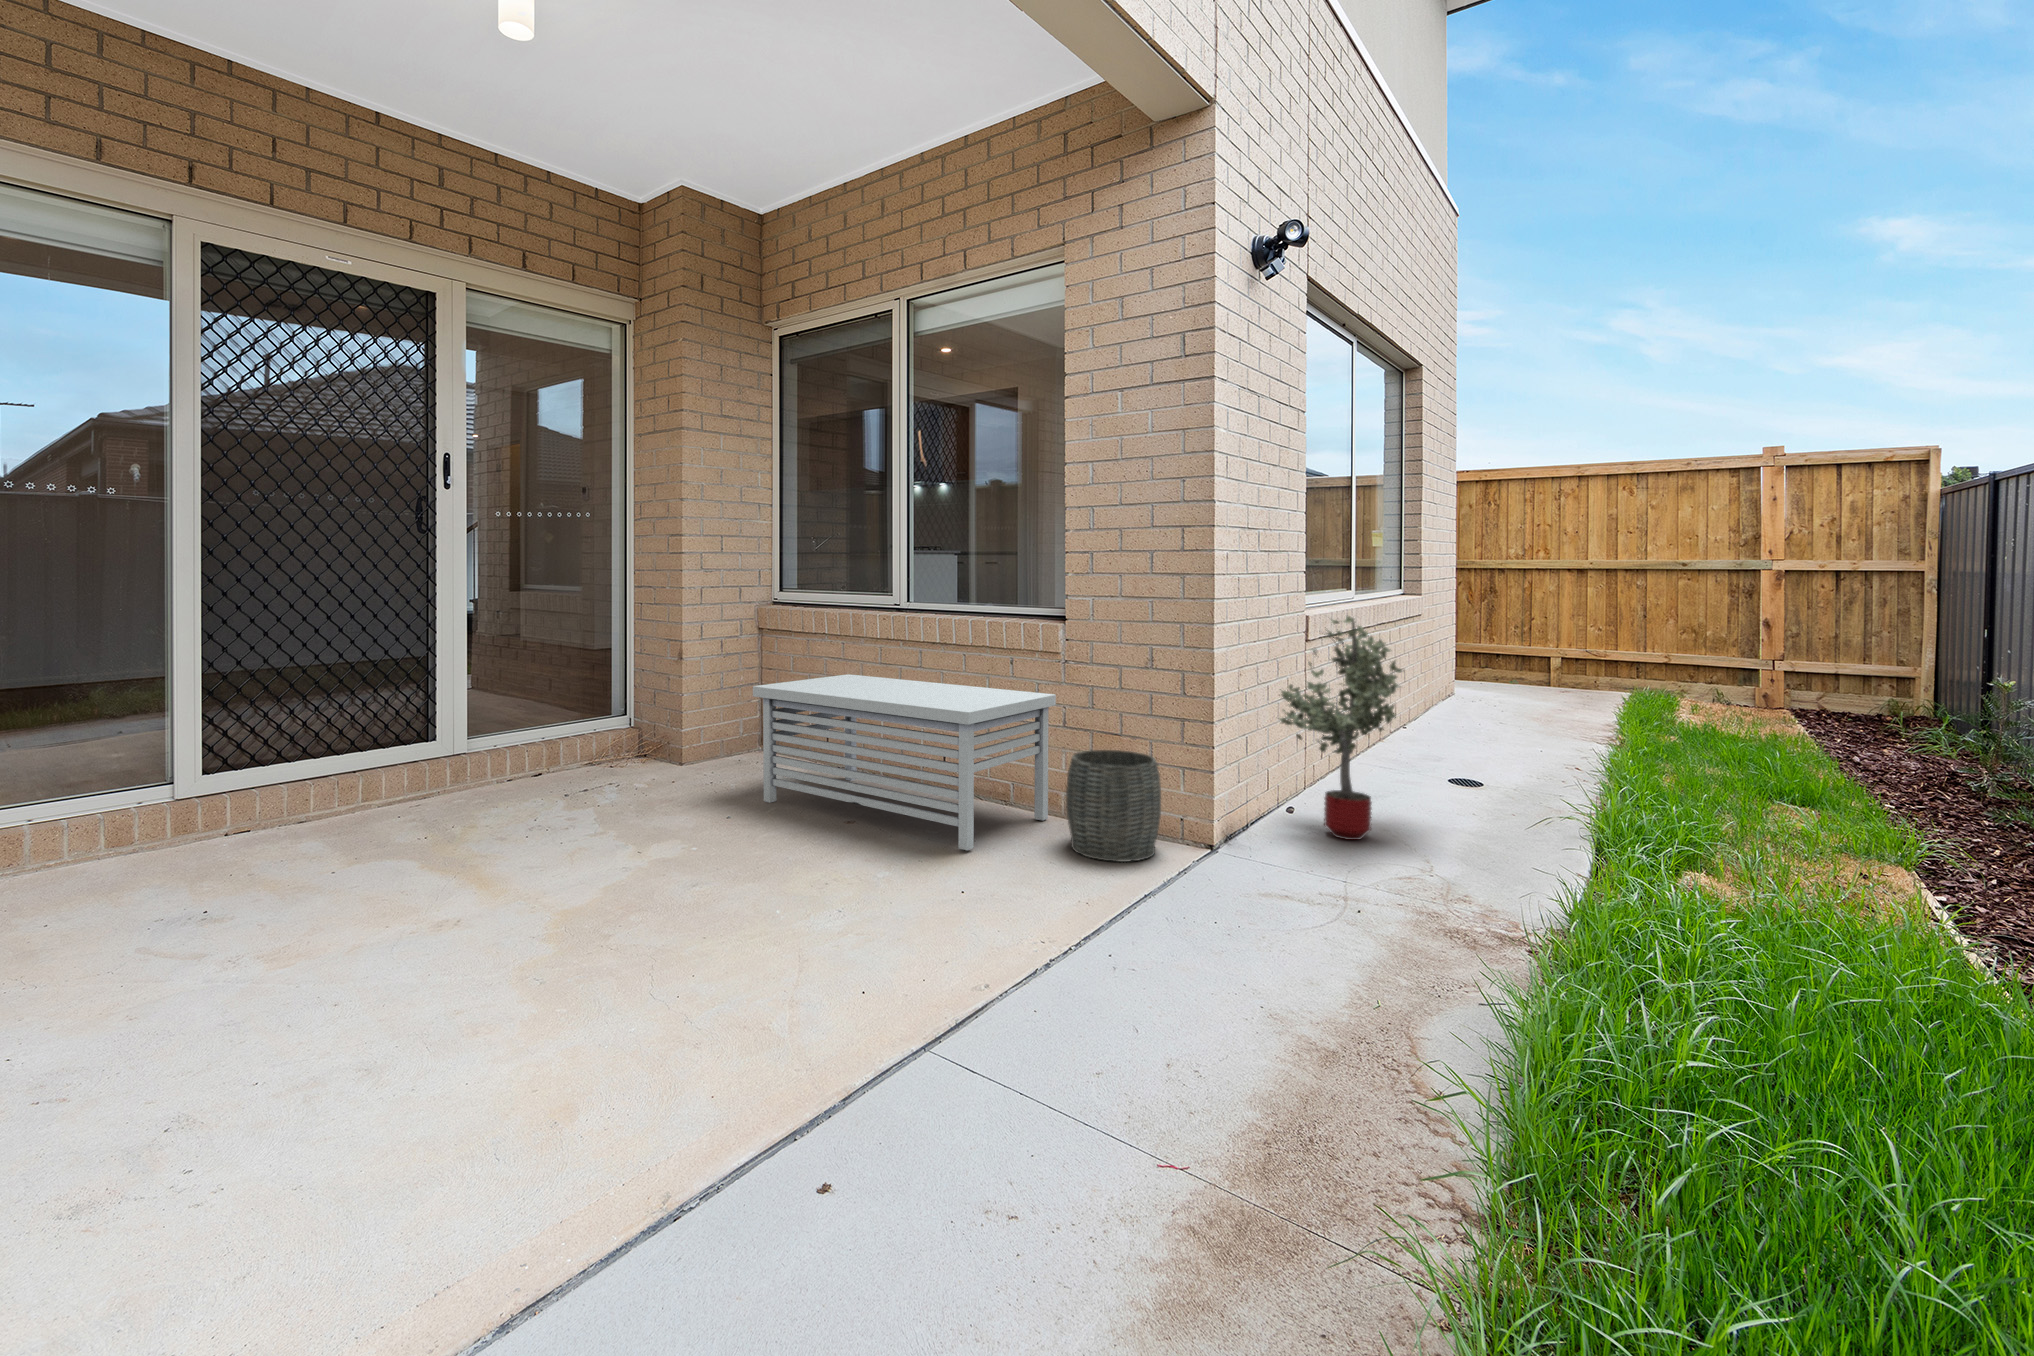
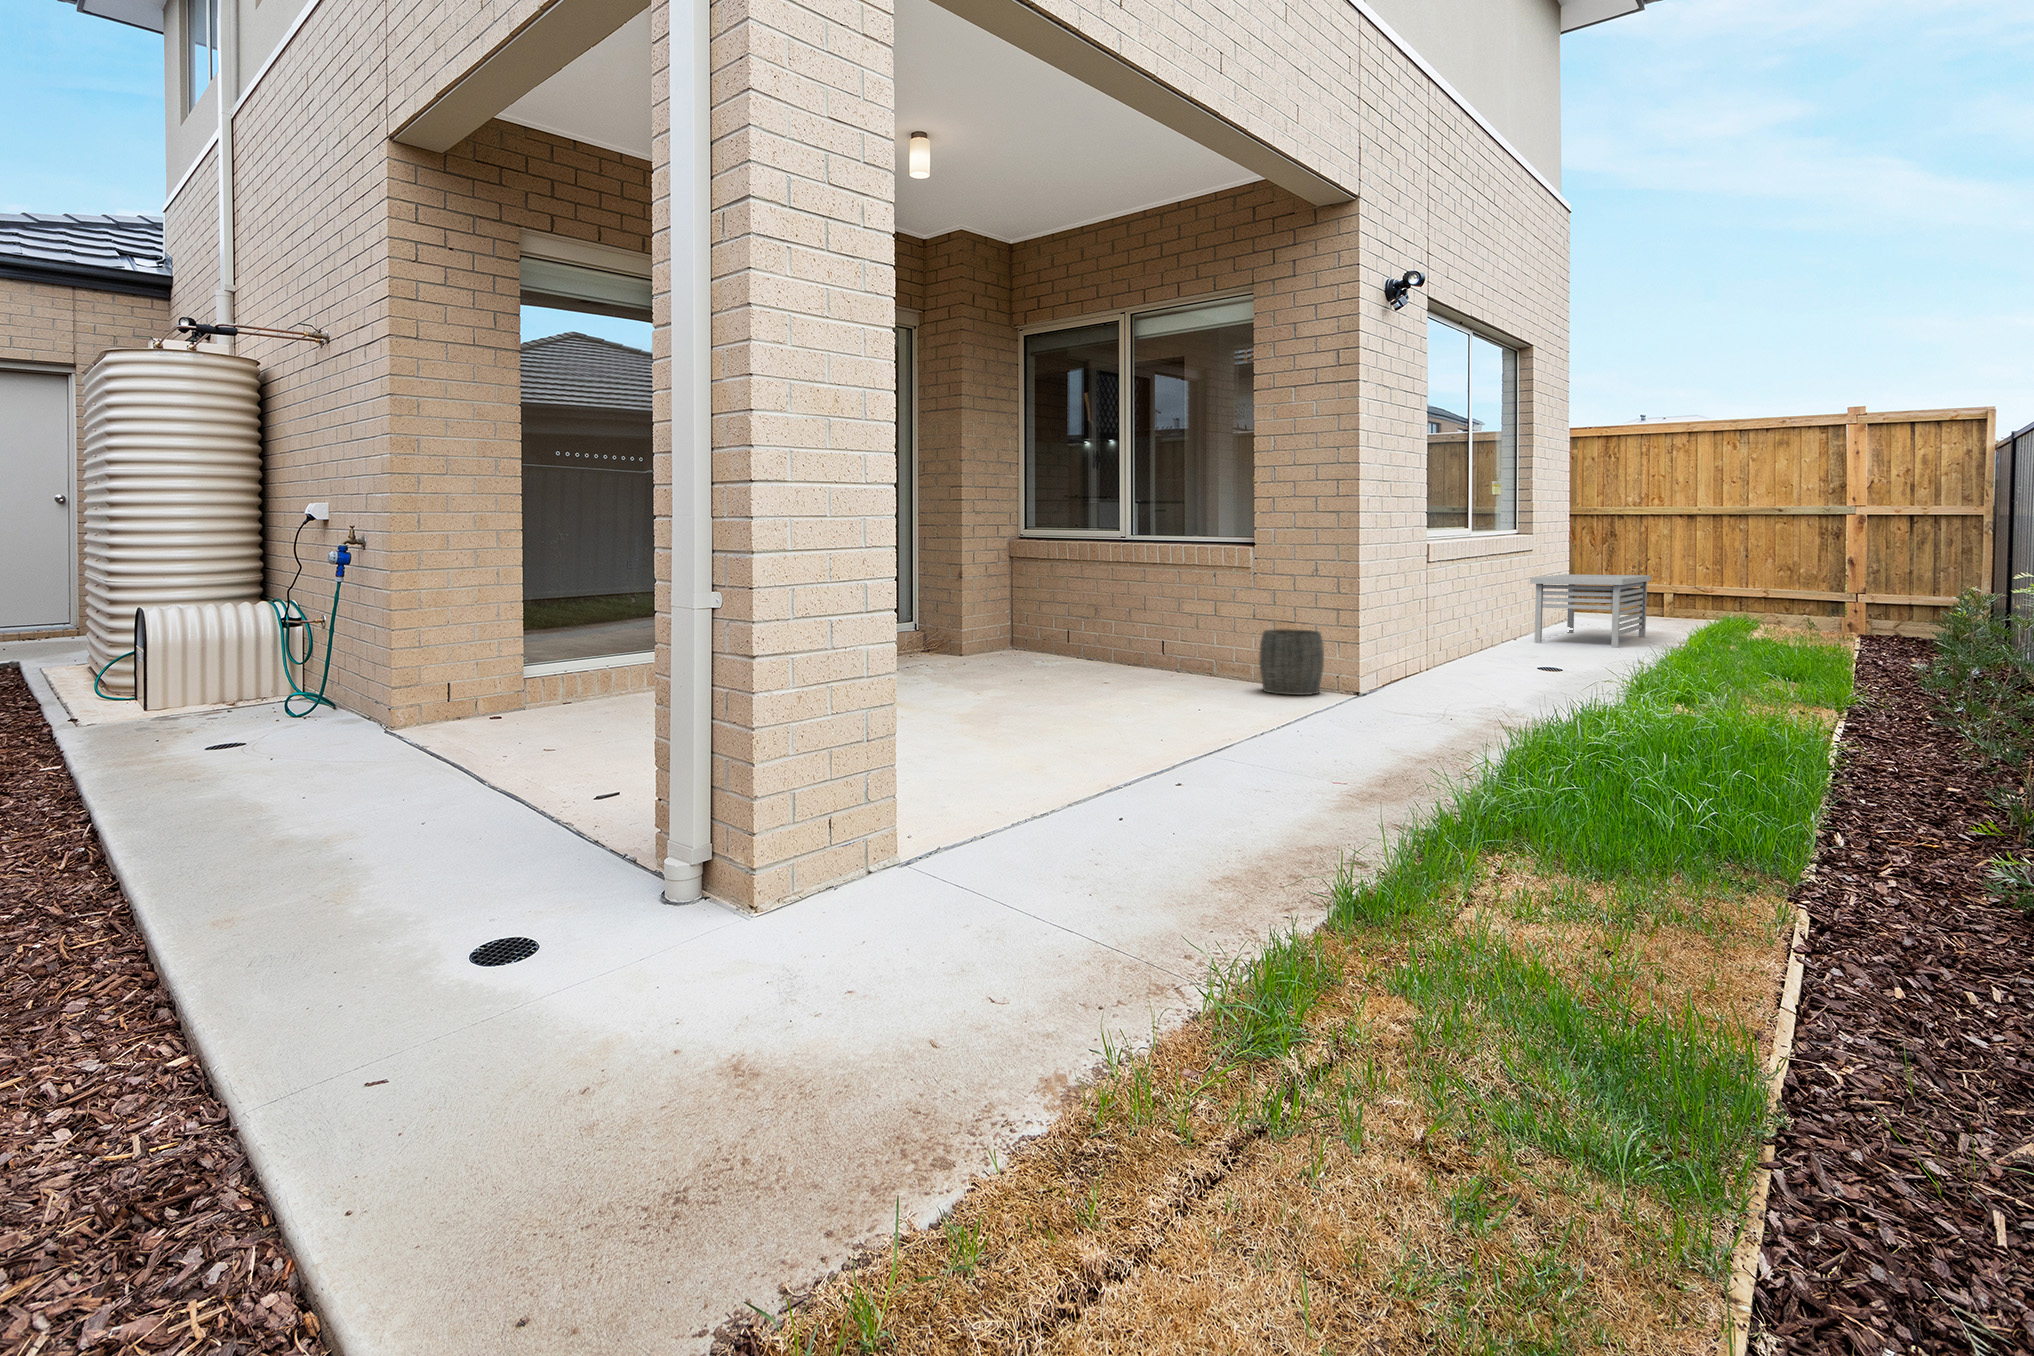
potted tree: present [1280,616,1402,840] -> none [1401,538,1491,689]
storage bench: present [753,674,1056,850] -> present [1530,574,1651,646]

